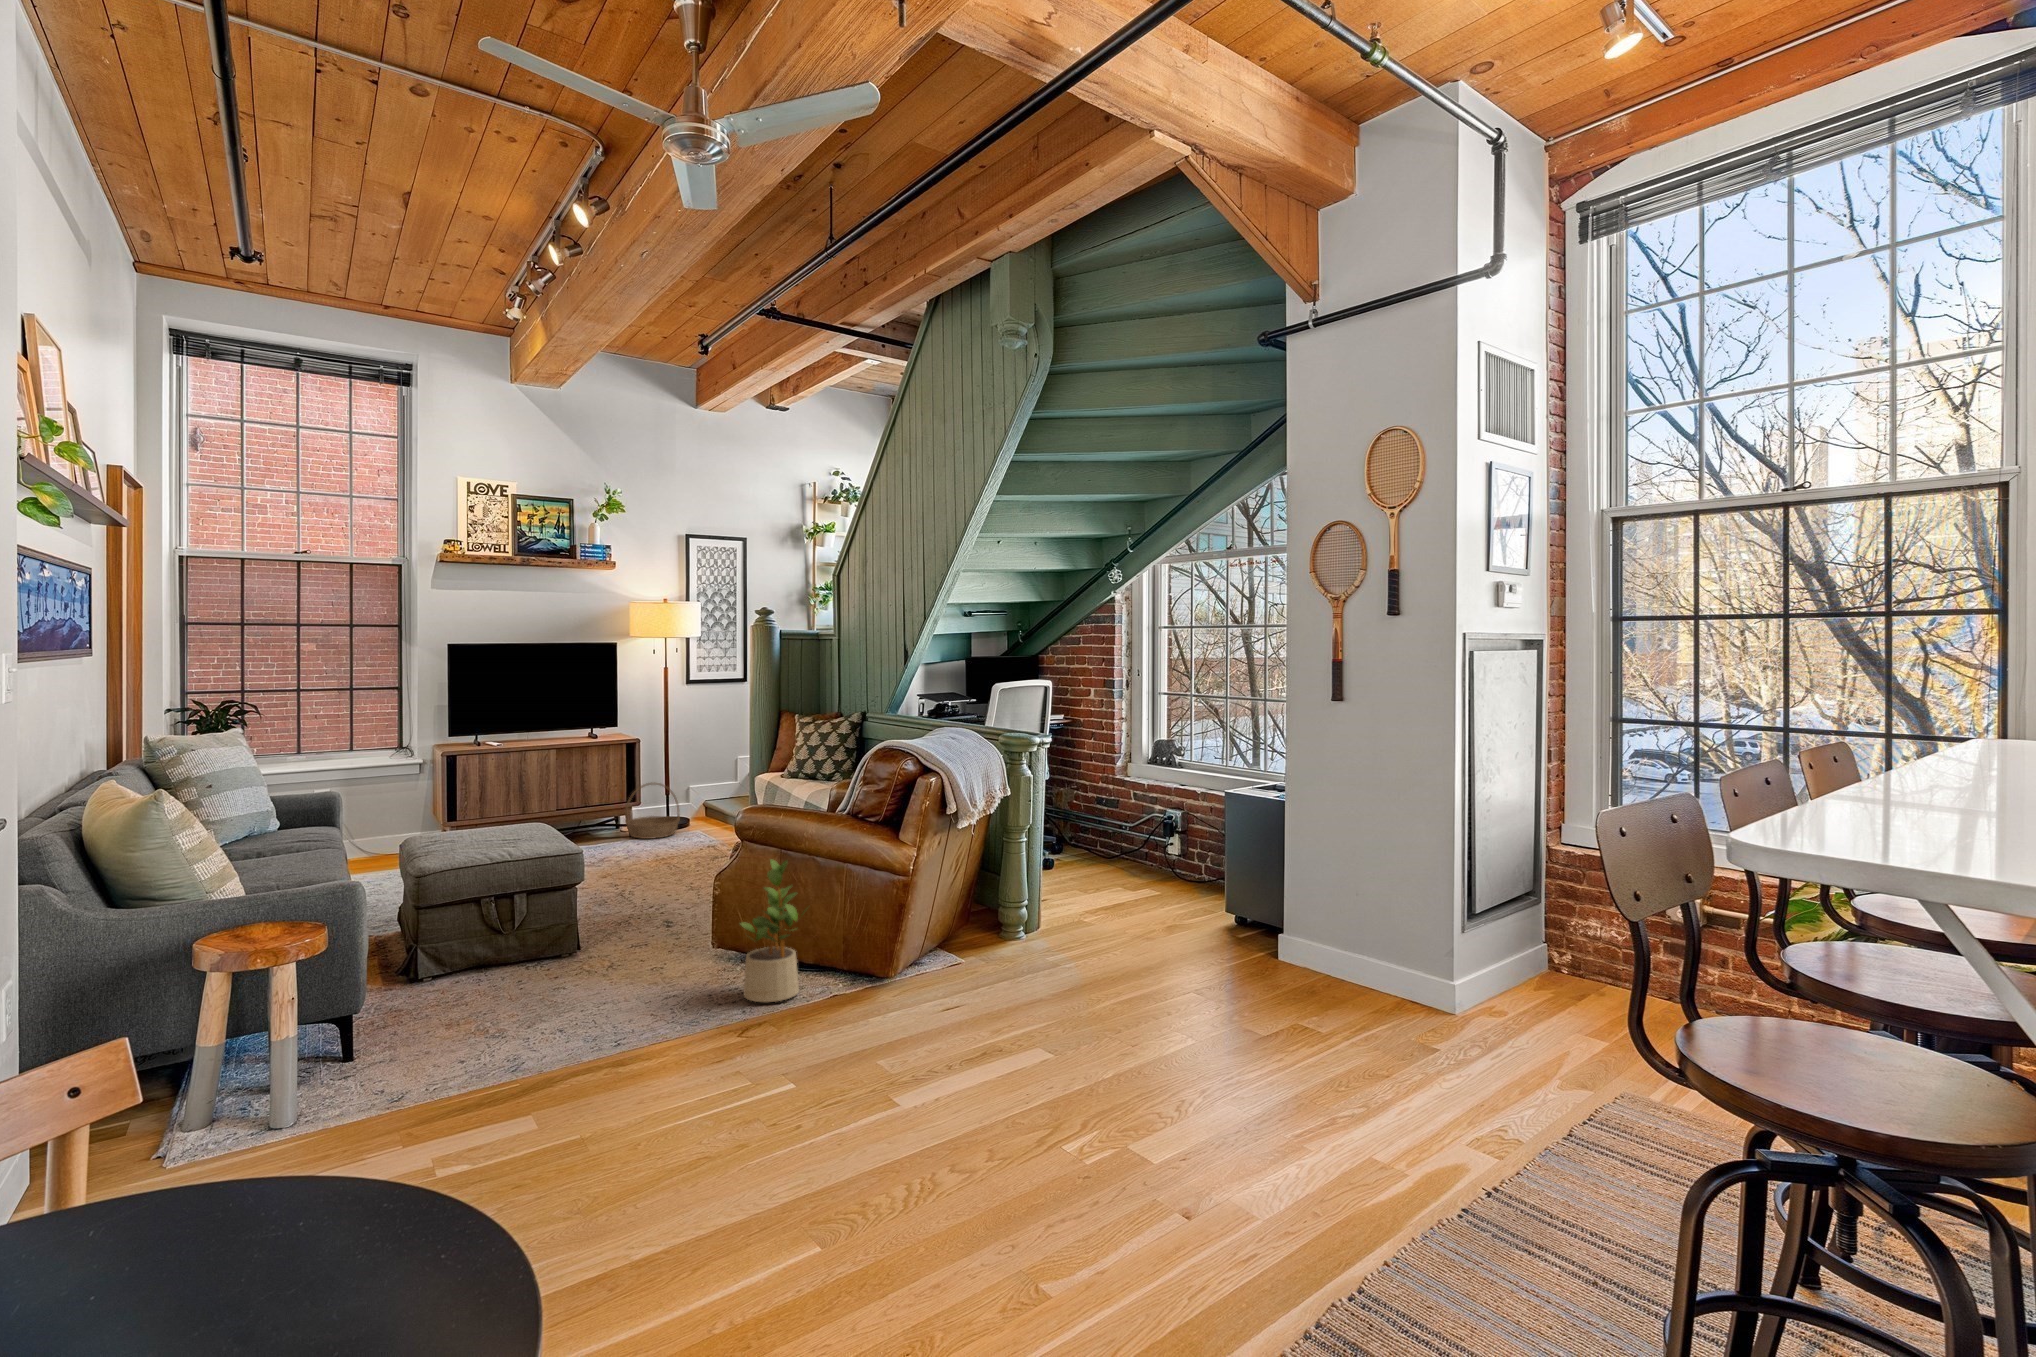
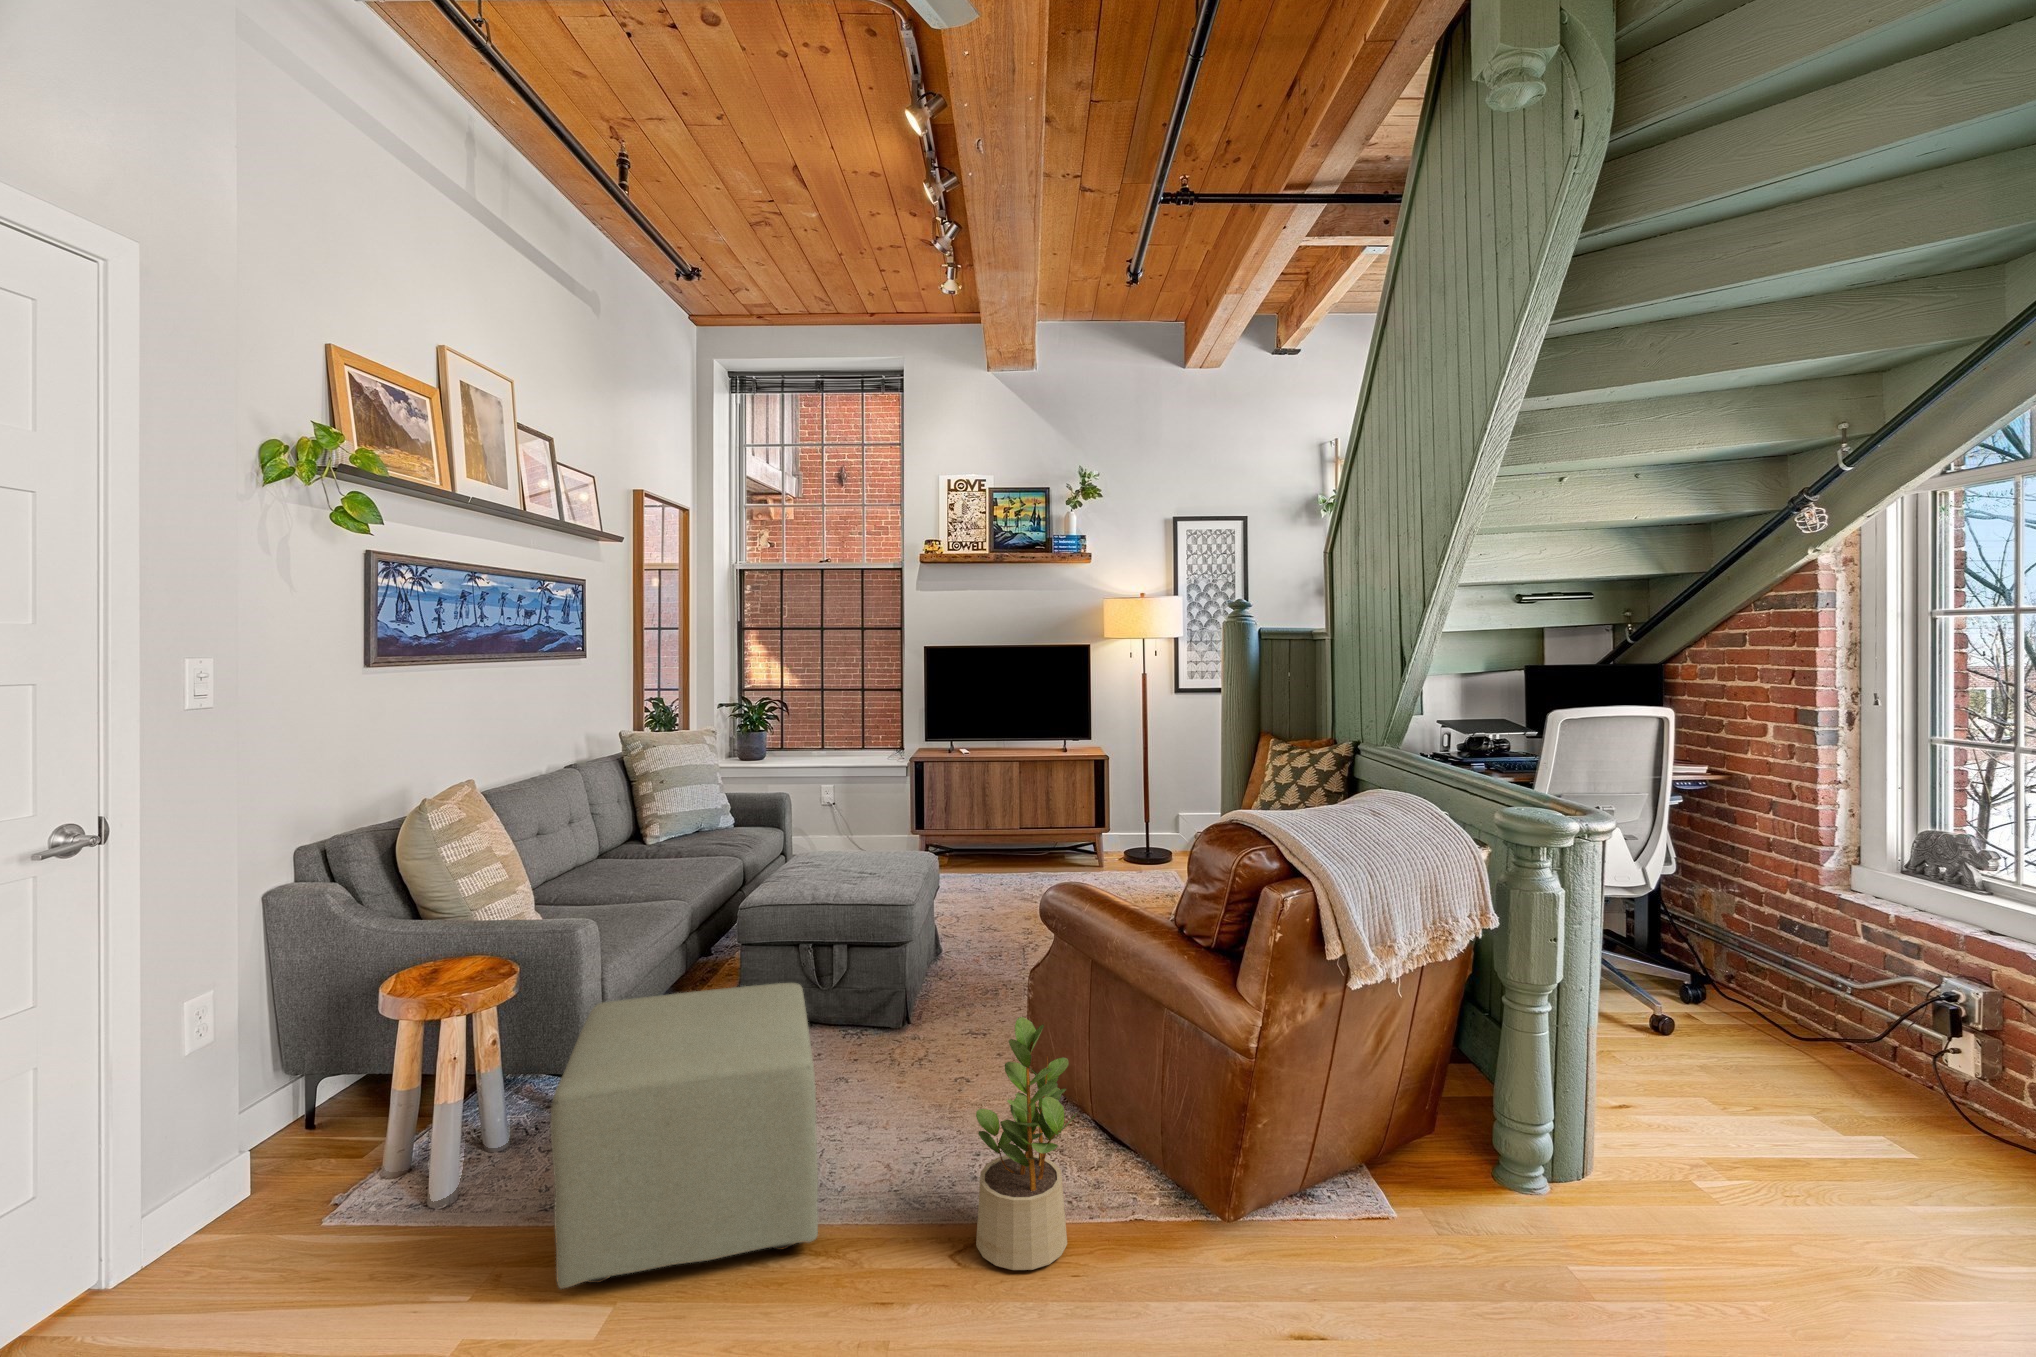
basket: present [625,783,680,839] -> none [1086,807,1147,873]
ottoman: none [426,880,652,1065] -> present [550,983,818,1289]

